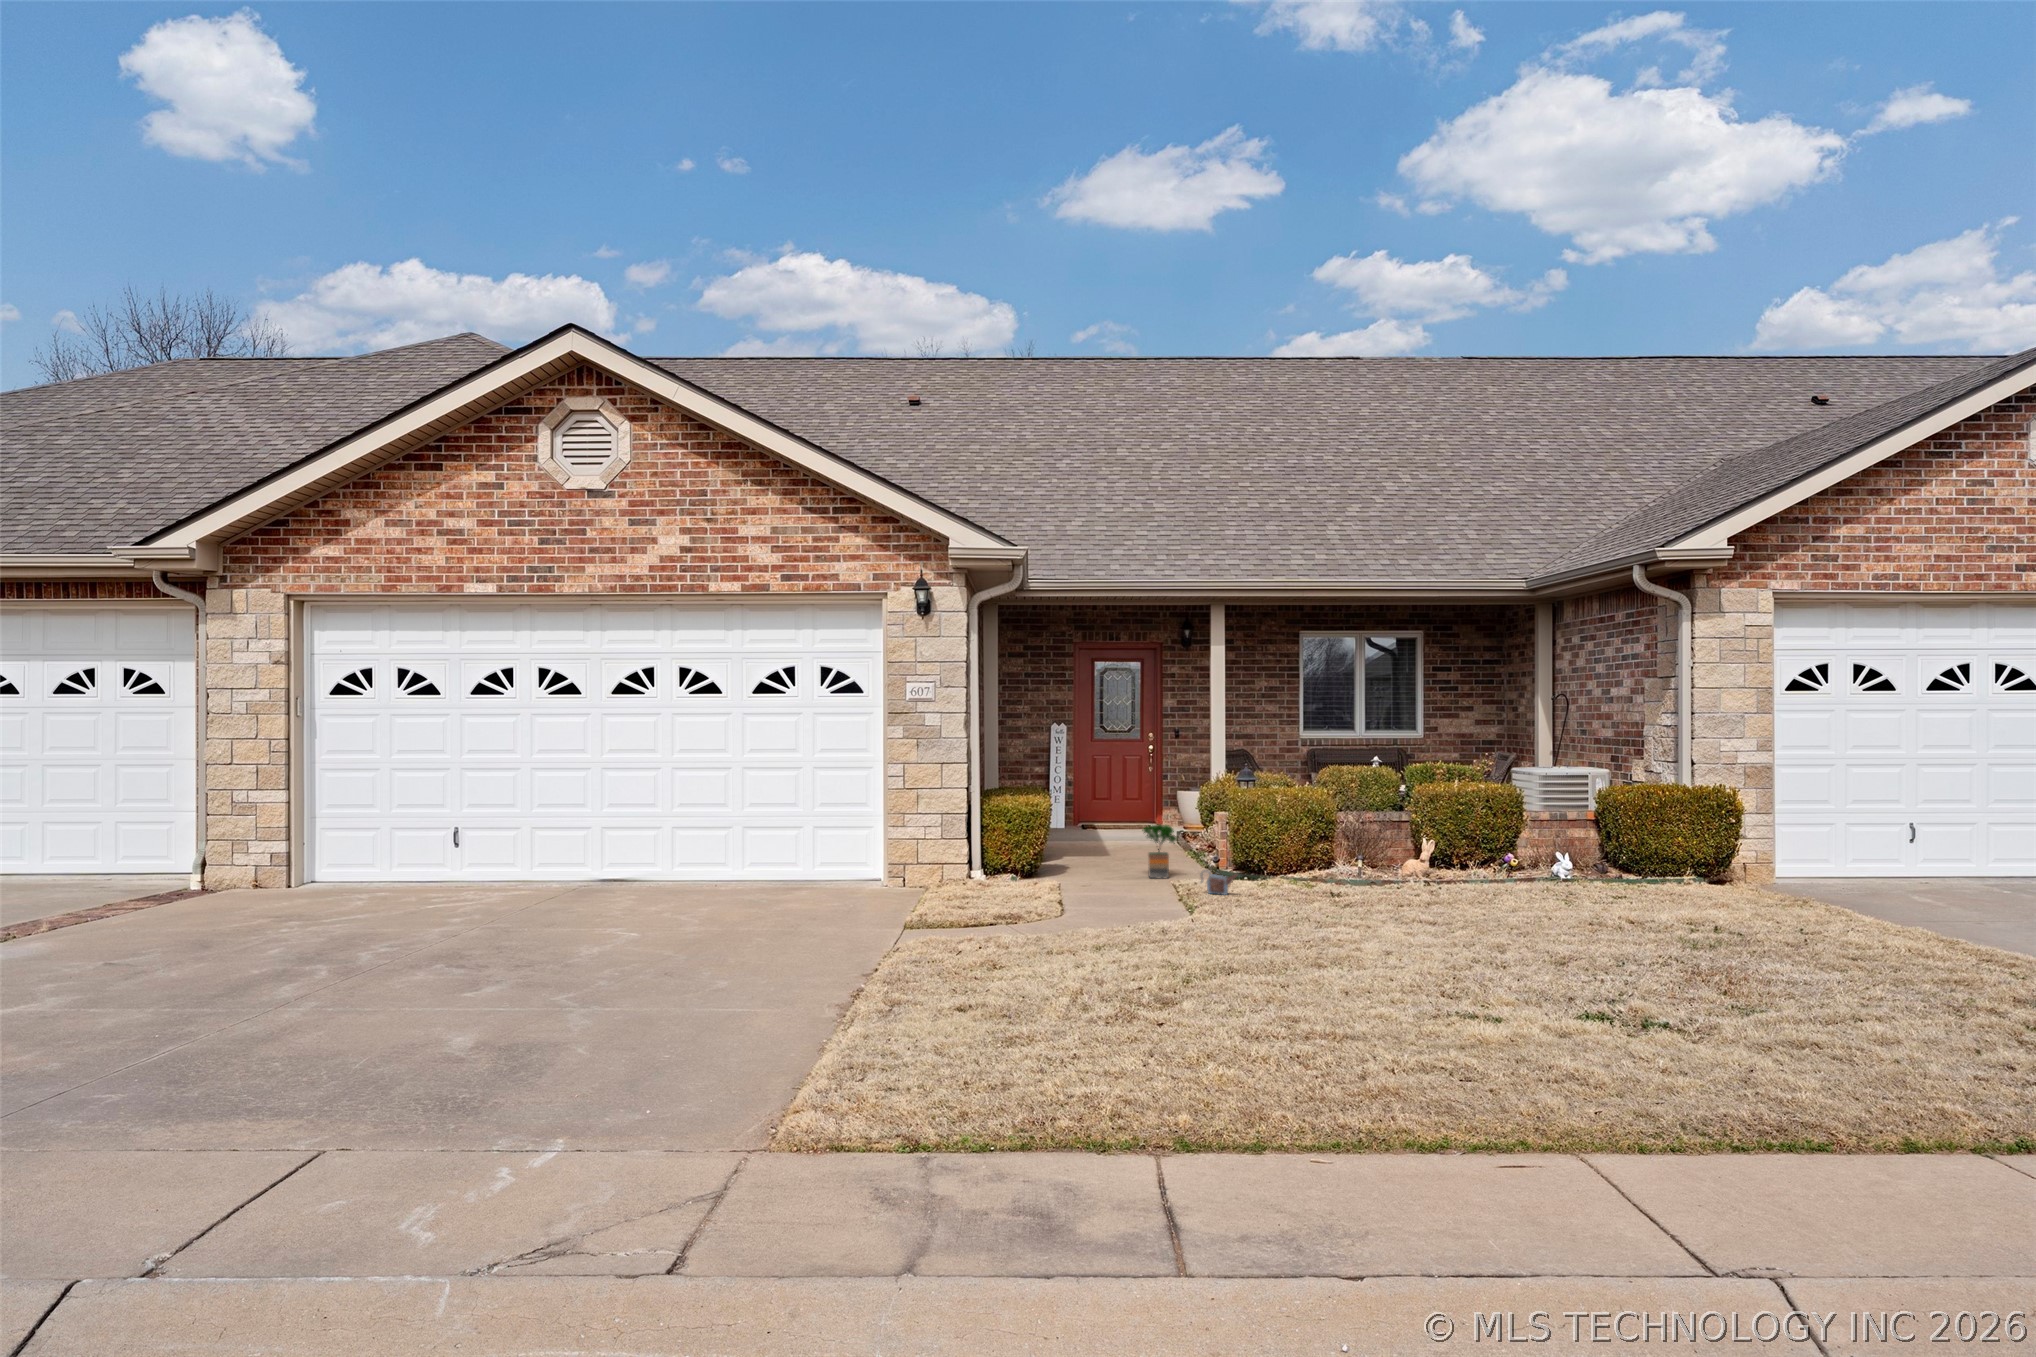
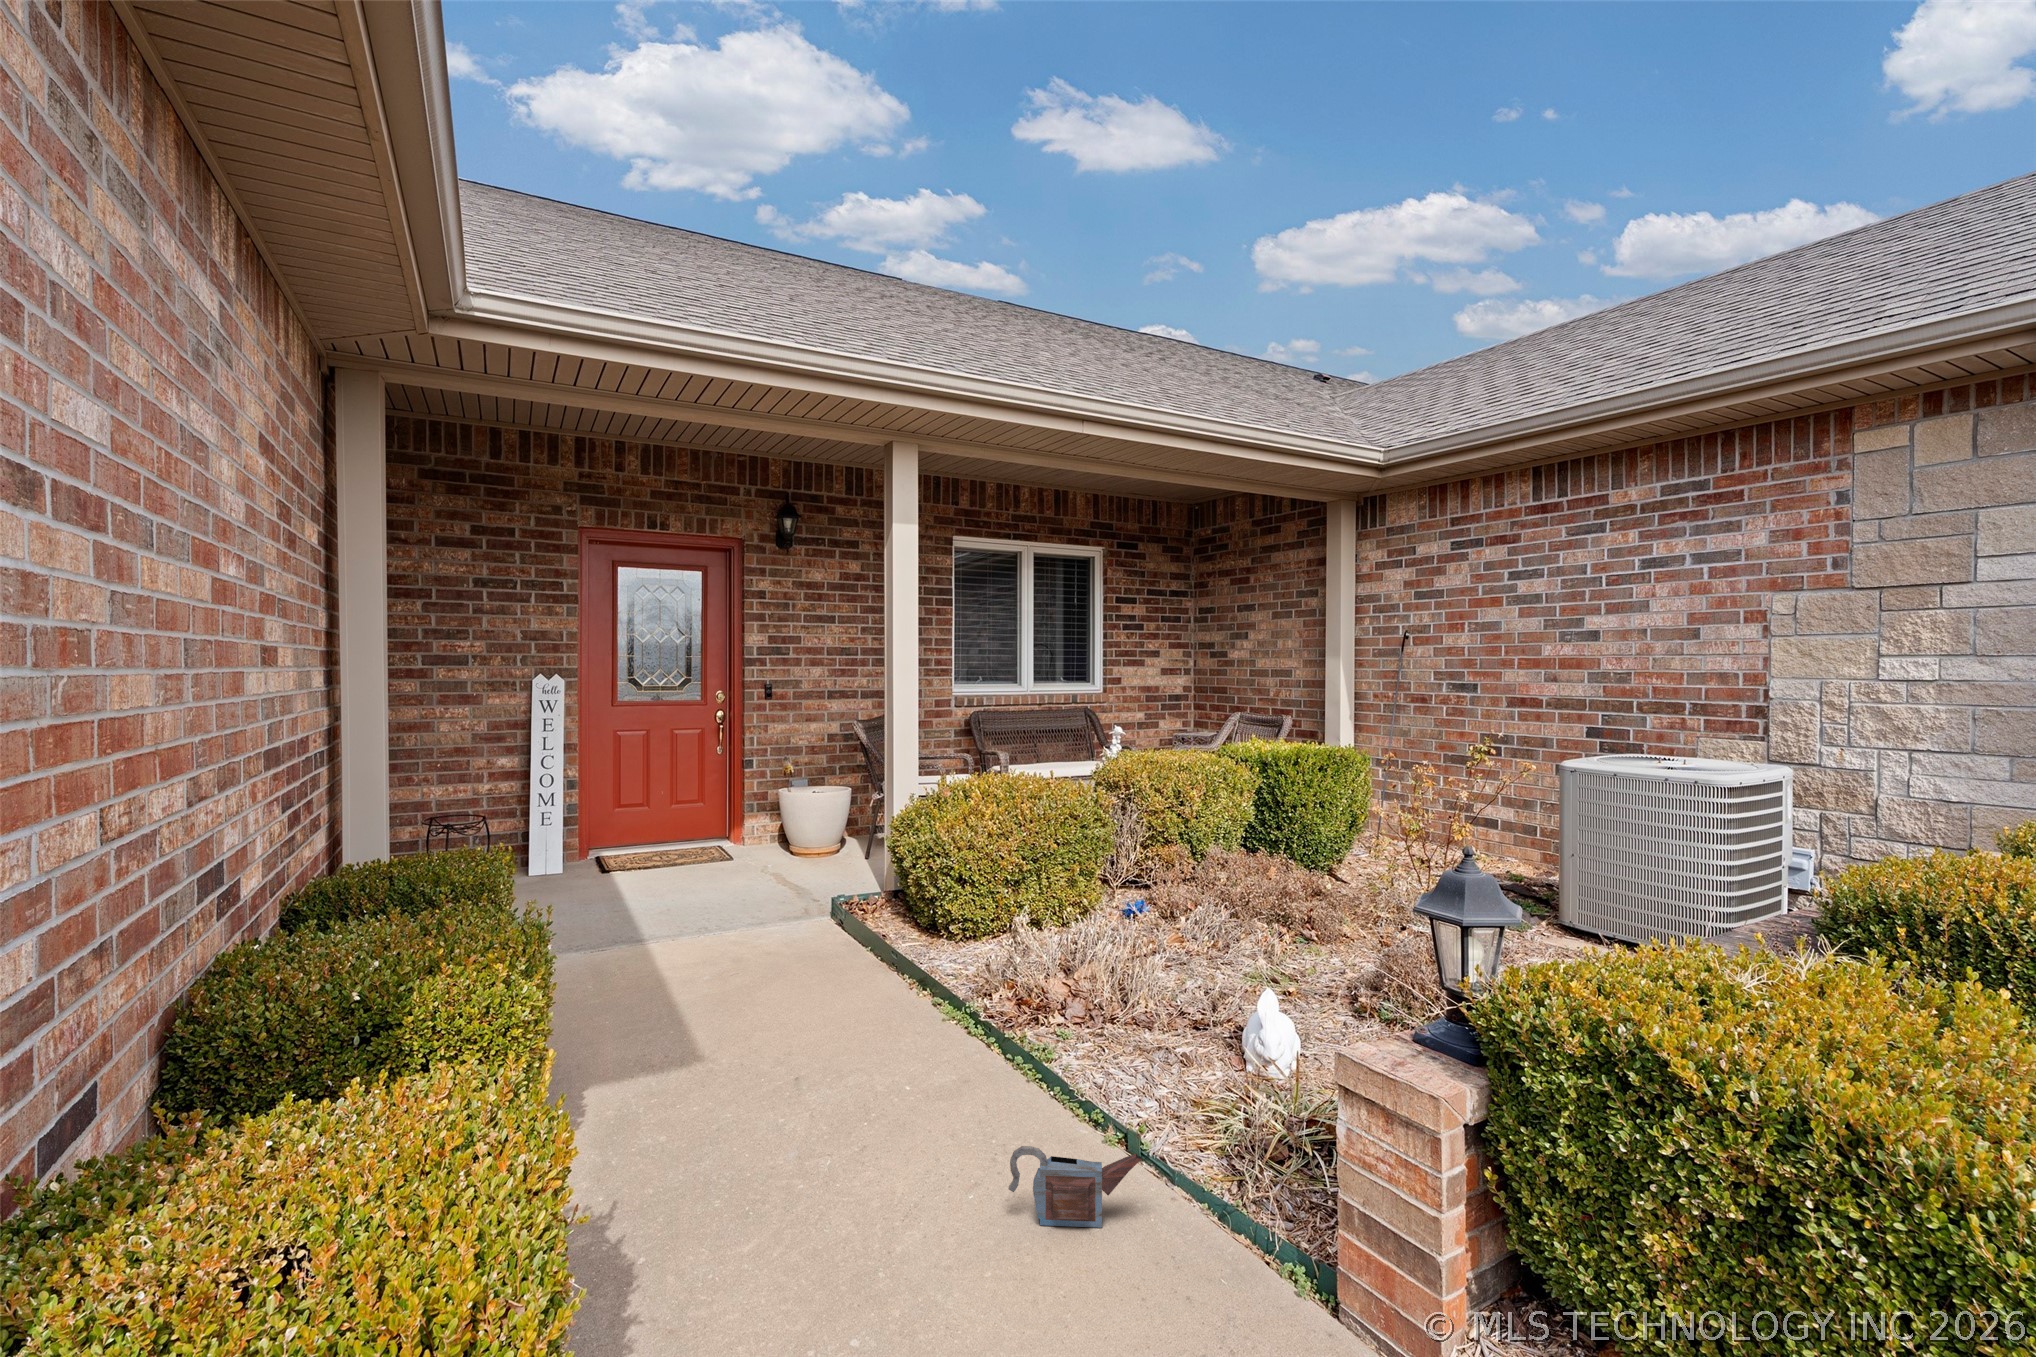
potted tree: present [1142,824,1177,878] -> none [772,942,879,1111]

